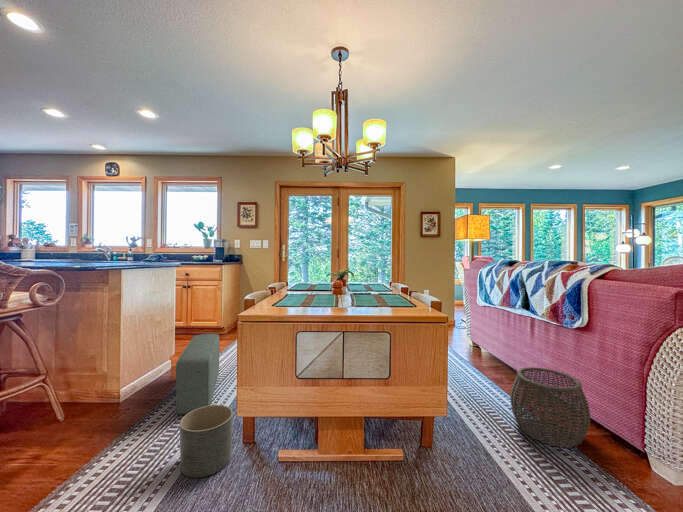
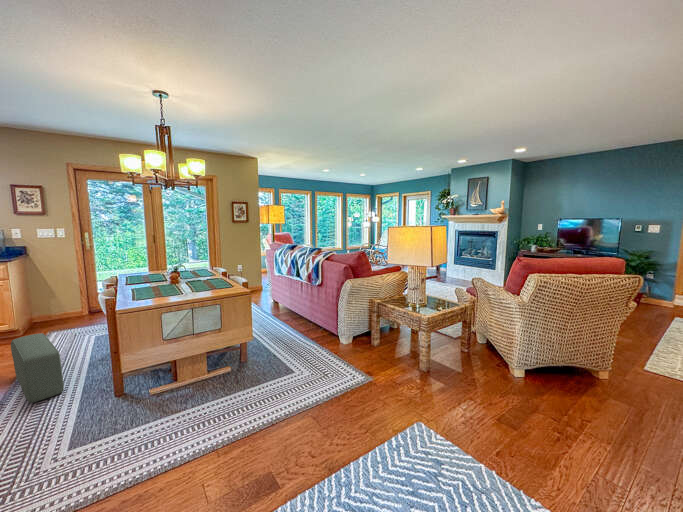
woven basket: present [510,367,591,448] -> none [288,308,322,344]
planter: present [180,405,233,478] -> none [63,376,111,425]

